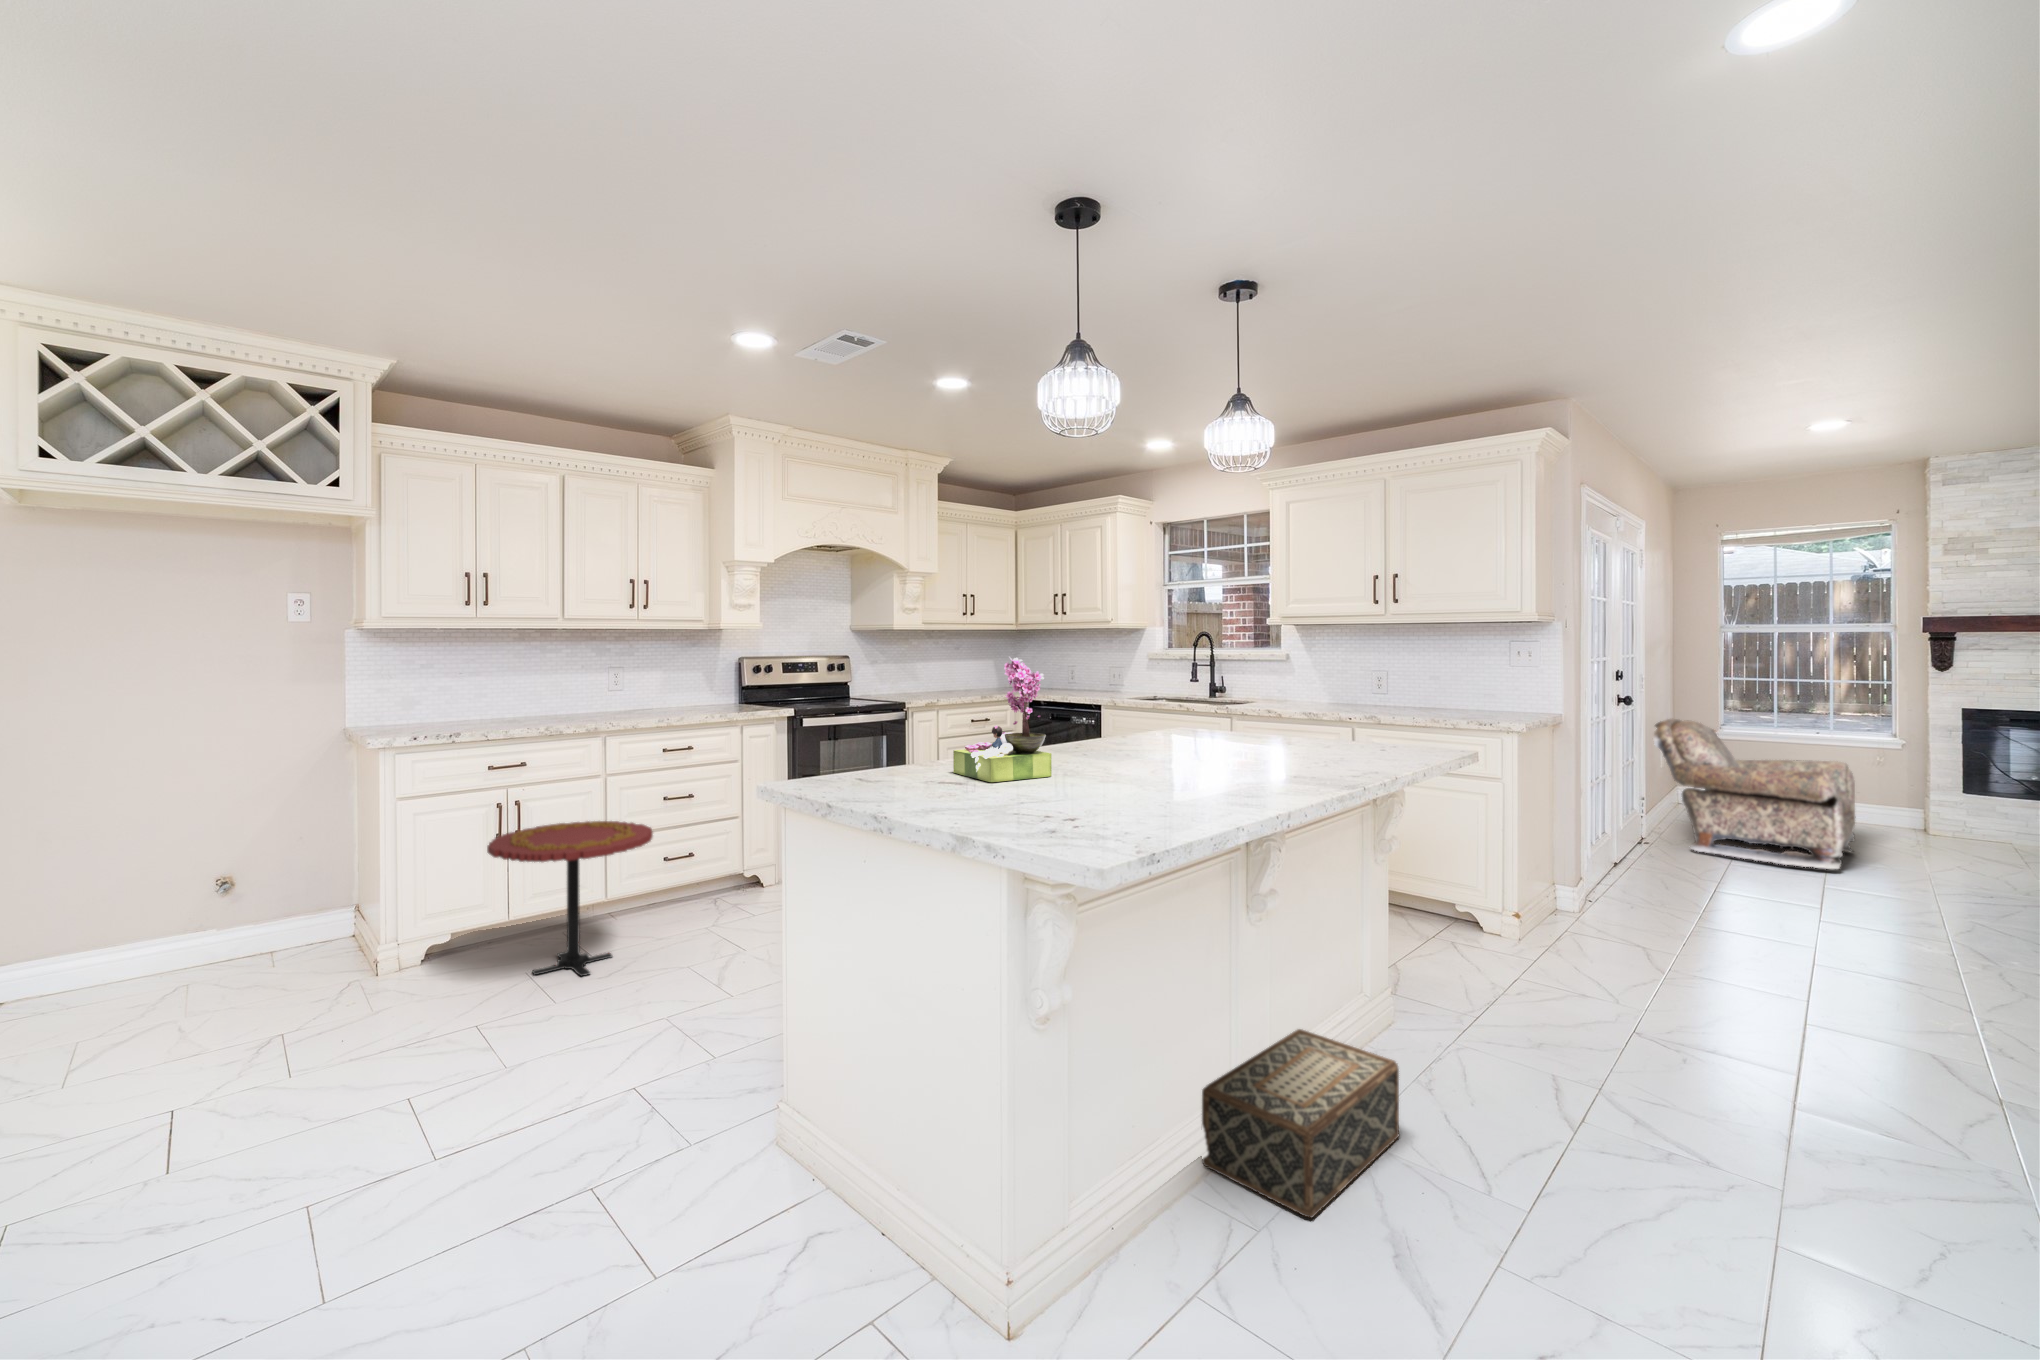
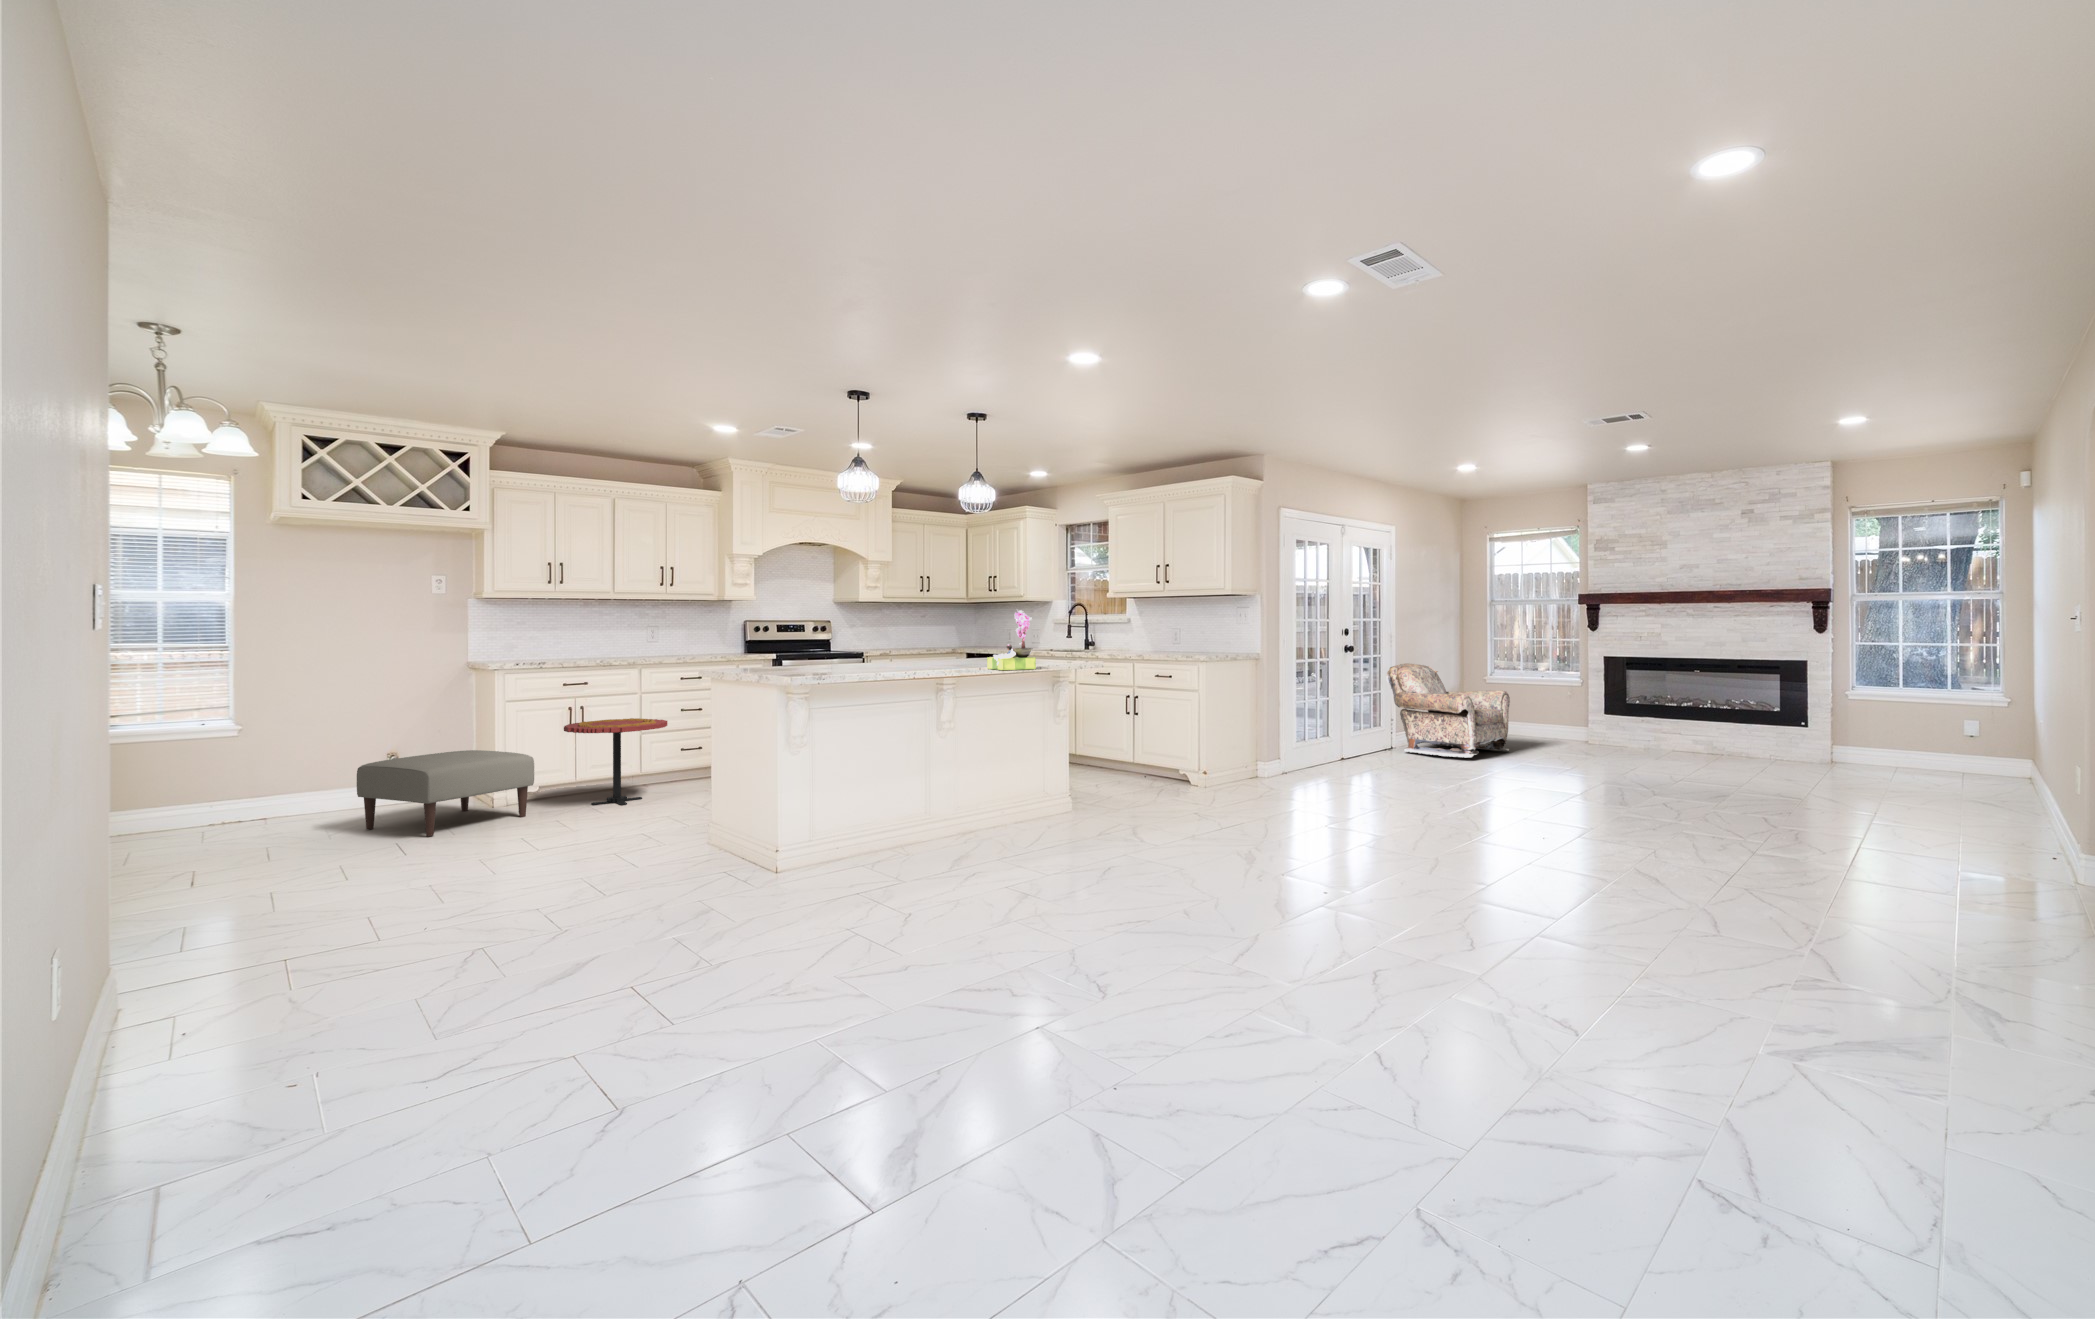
flower arrangement: present [953,658,1052,782] -> present [987,610,1036,670]
ottoman: none [118,887,437,1087] -> present [357,750,534,836]
woven basket: present [1202,1029,1399,1218] -> none [910,797,1016,855]

